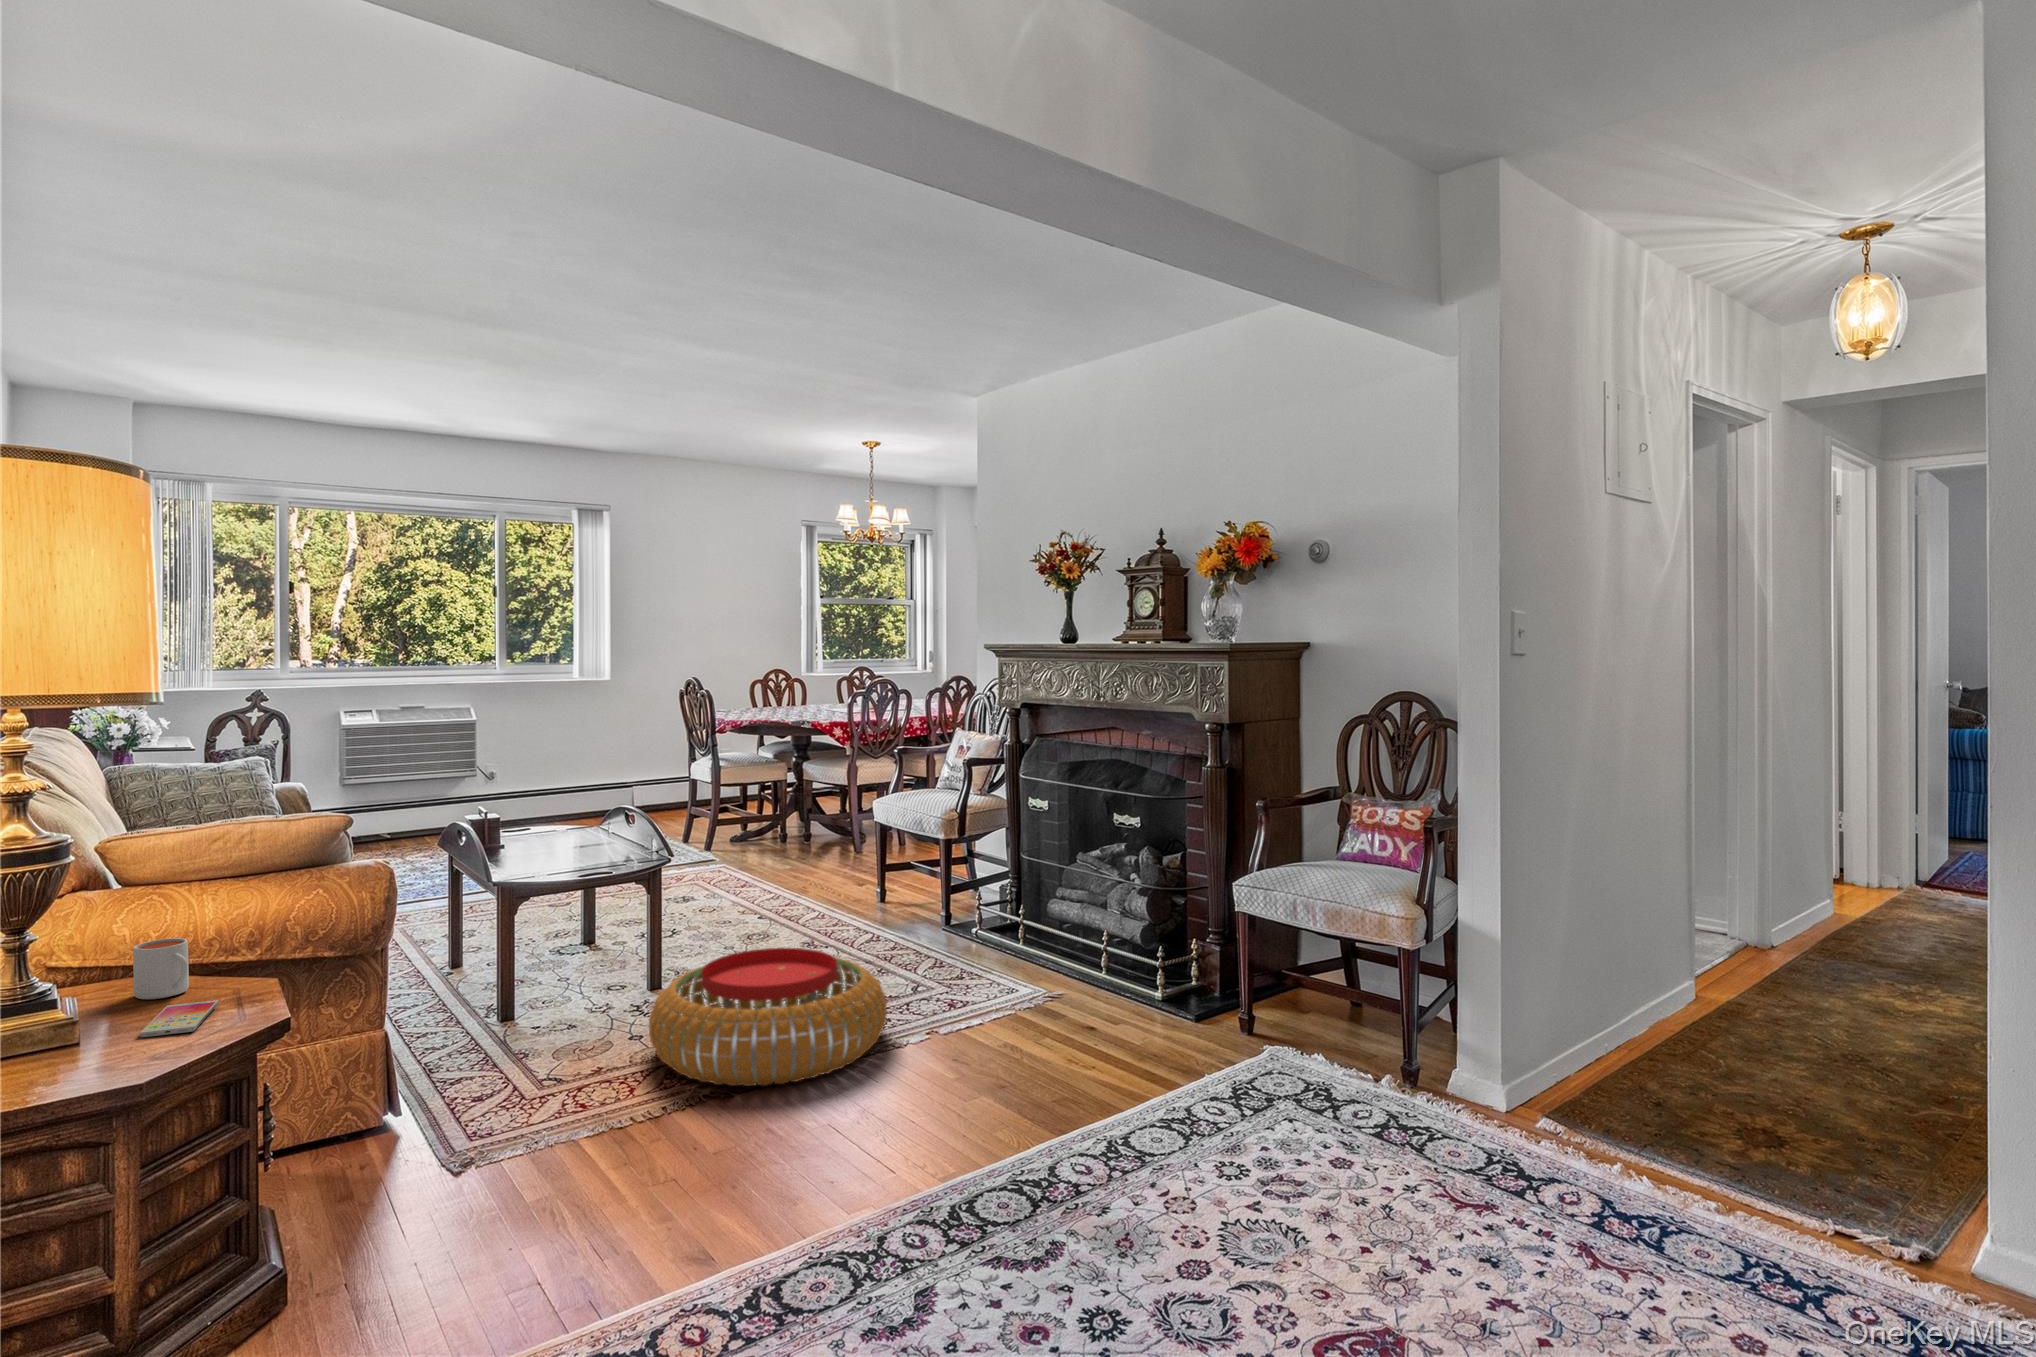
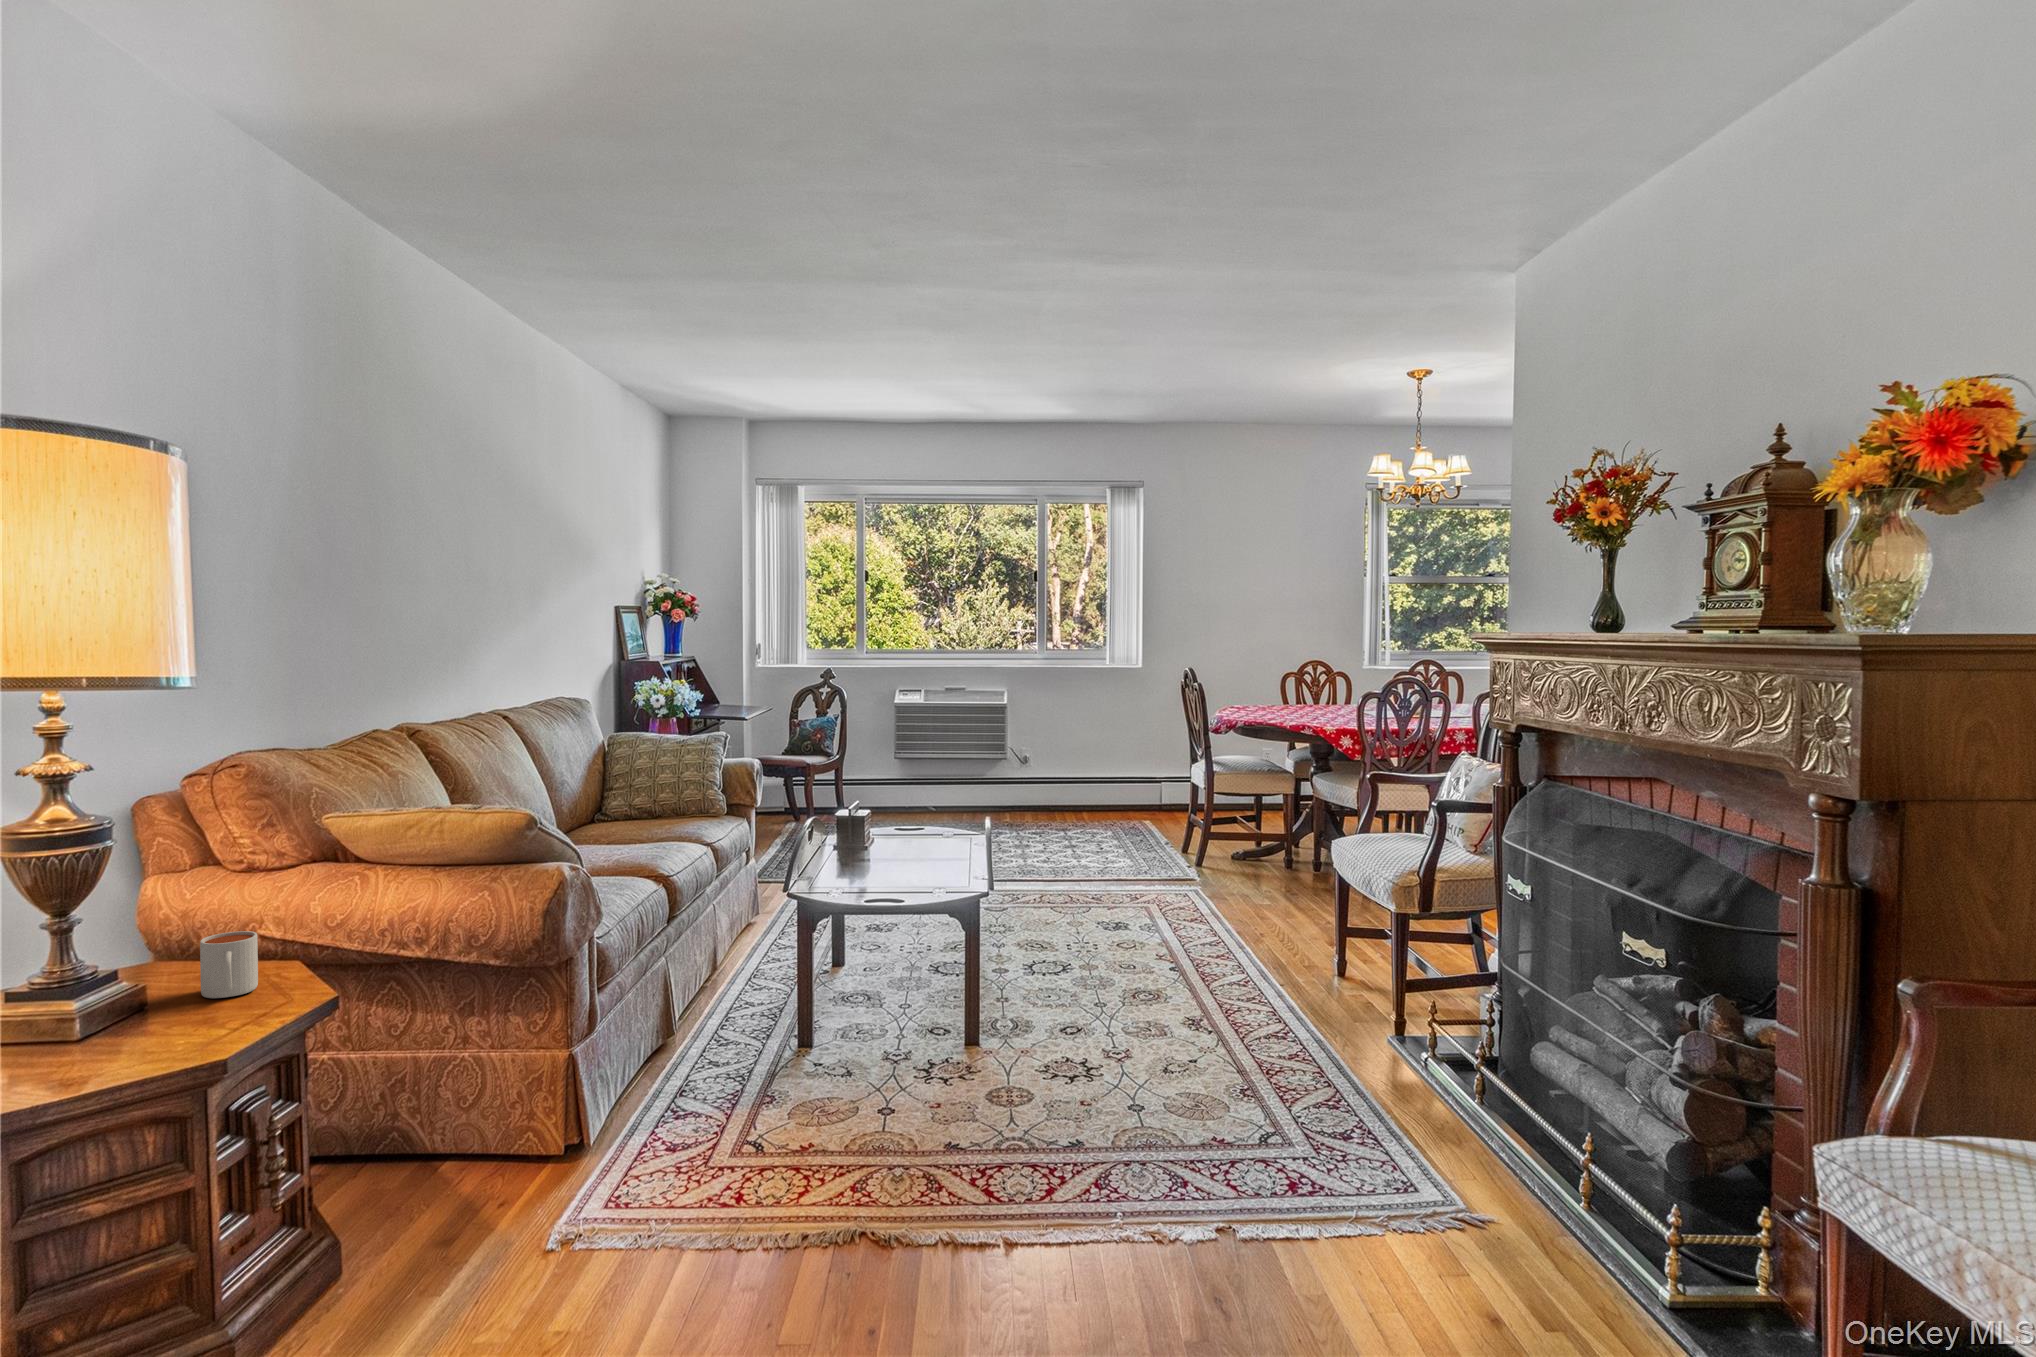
pouf: present [649,948,887,1086] -> none [846,1033,1169,1257]
smartphone: present [140,1000,219,1037] -> none [80,1013,216,1058]

